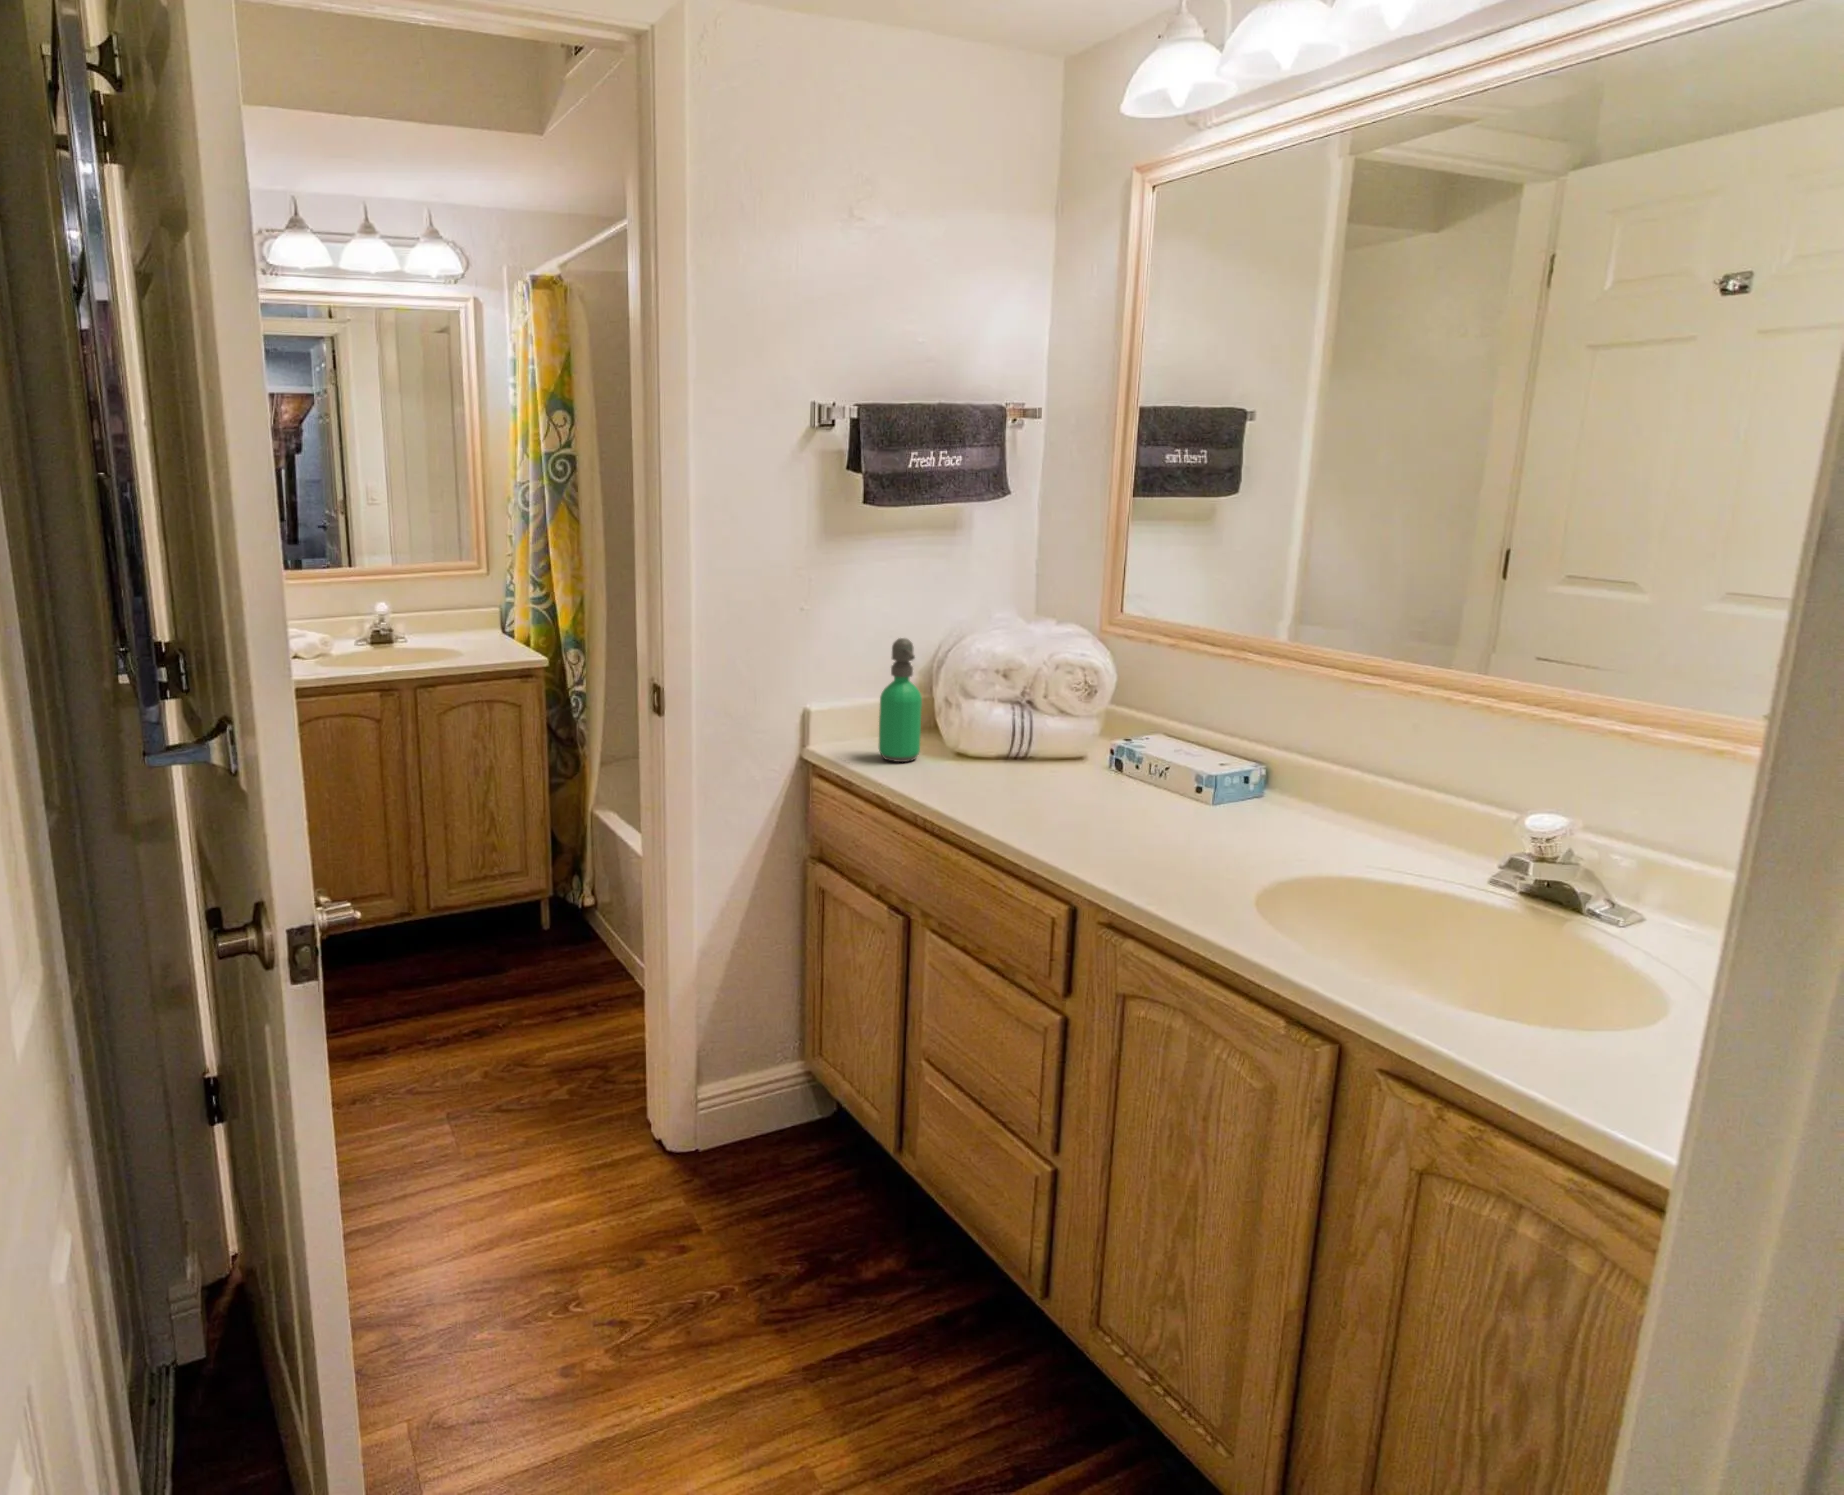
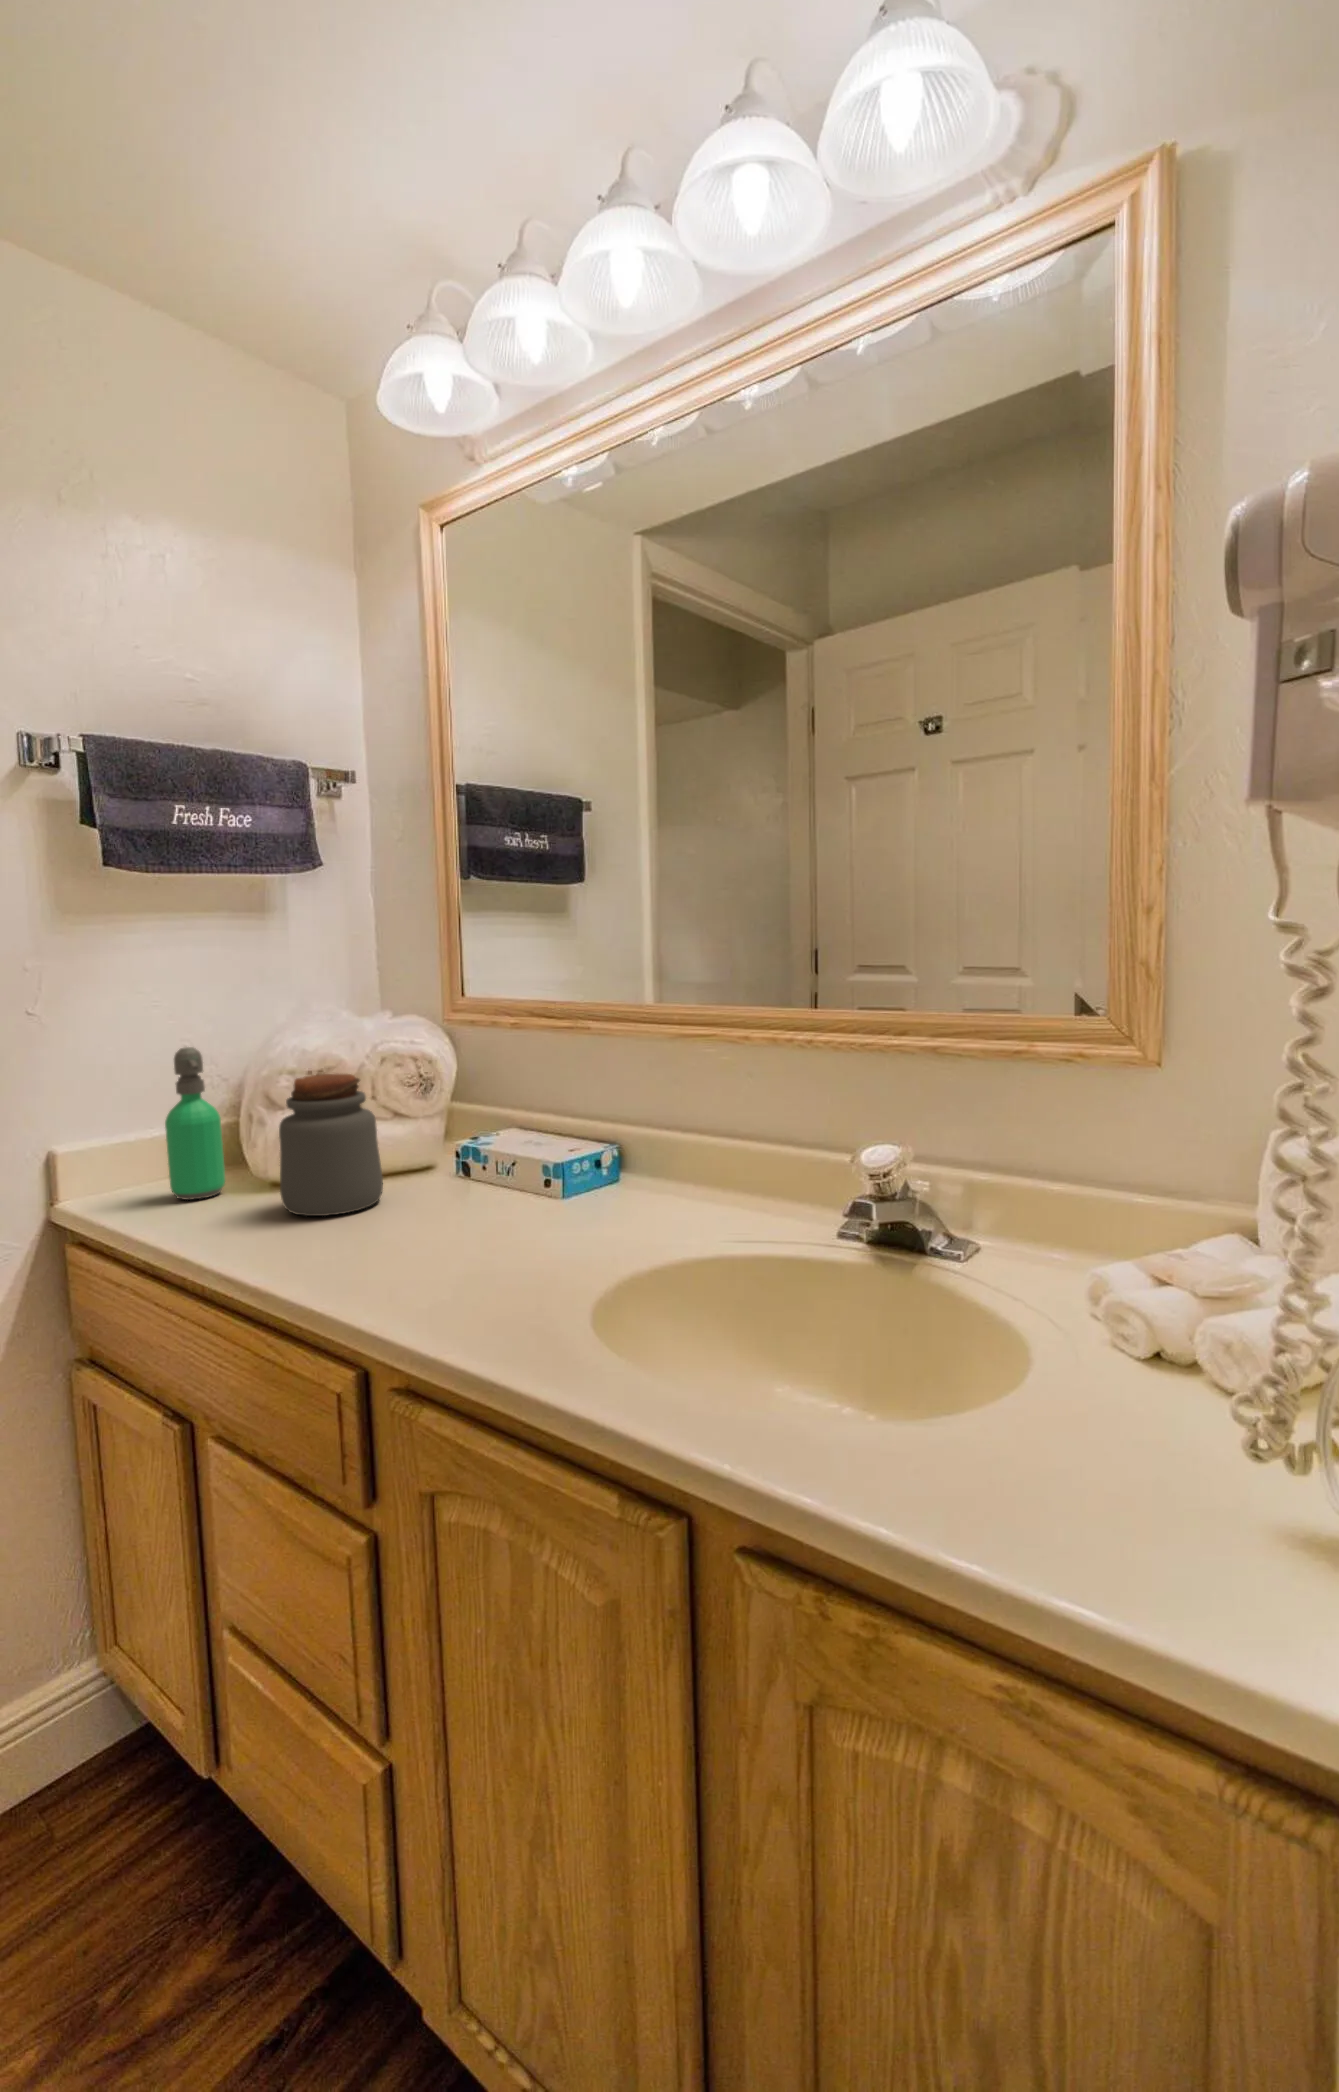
jar: none [977,676,1060,794] -> present [279,1074,383,1216]

